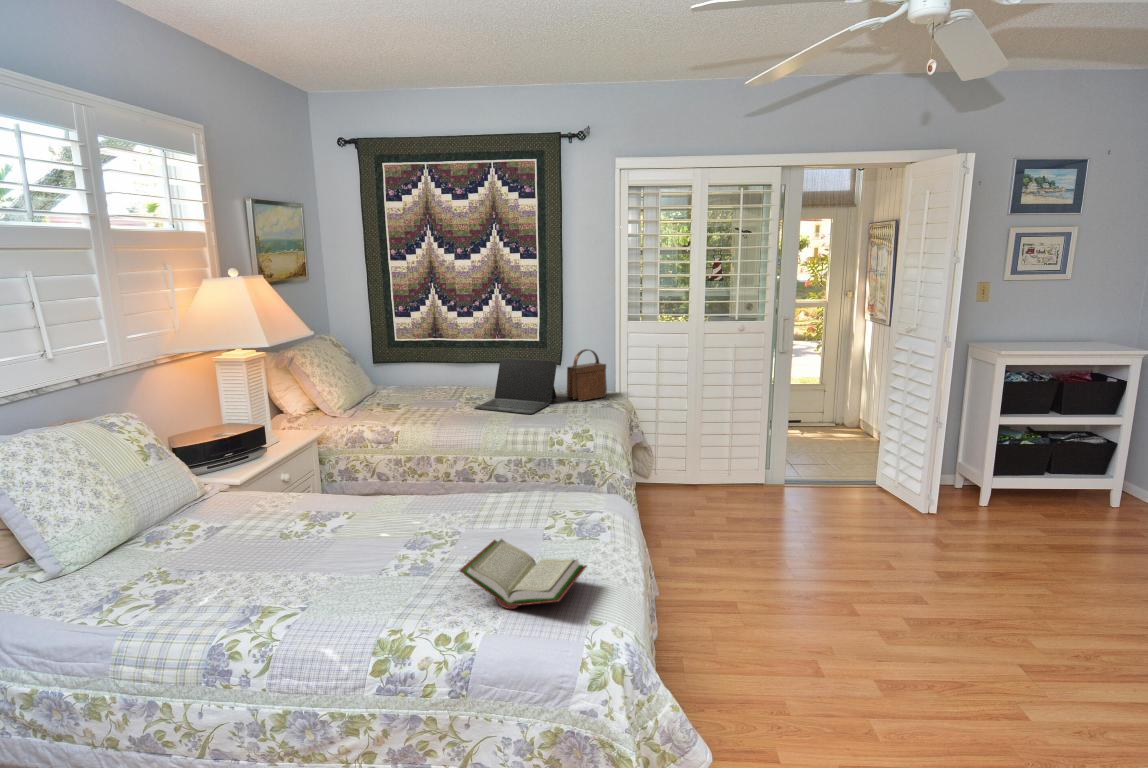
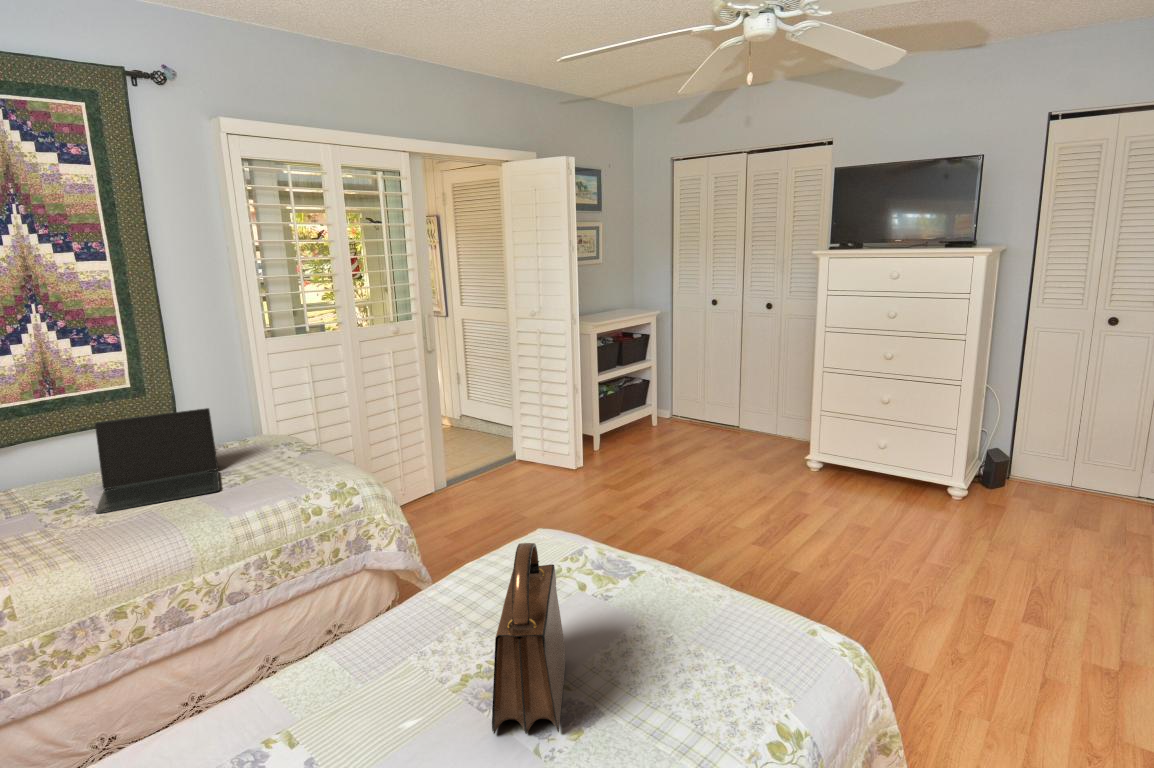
handbag: present [567,349,607,401] -> present [492,543,566,734]
book: present [460,539,587,609] -> none [628,599,800,699]

